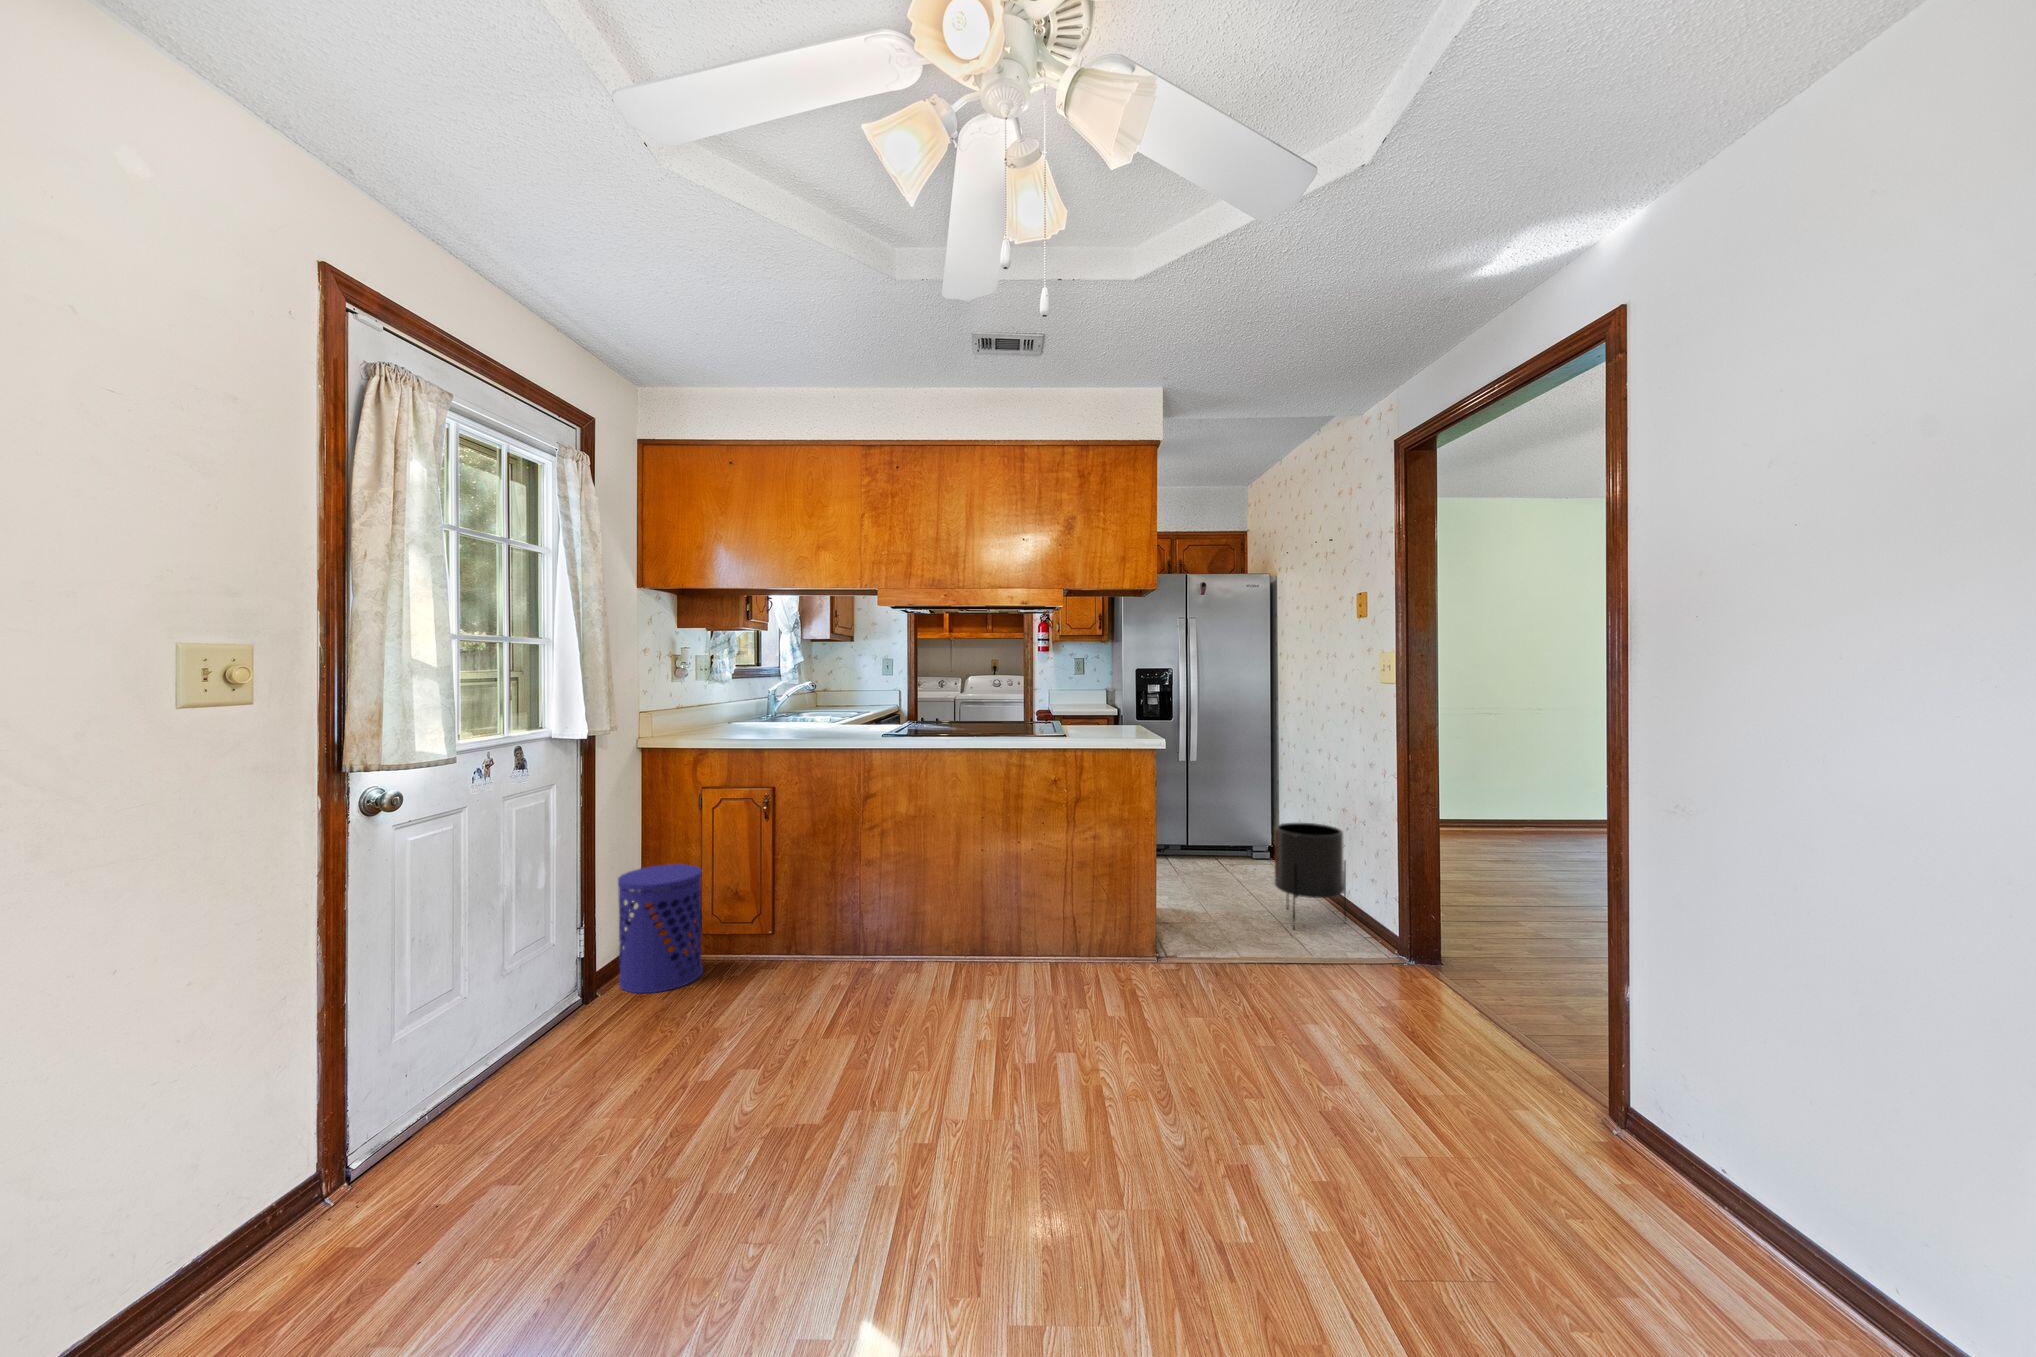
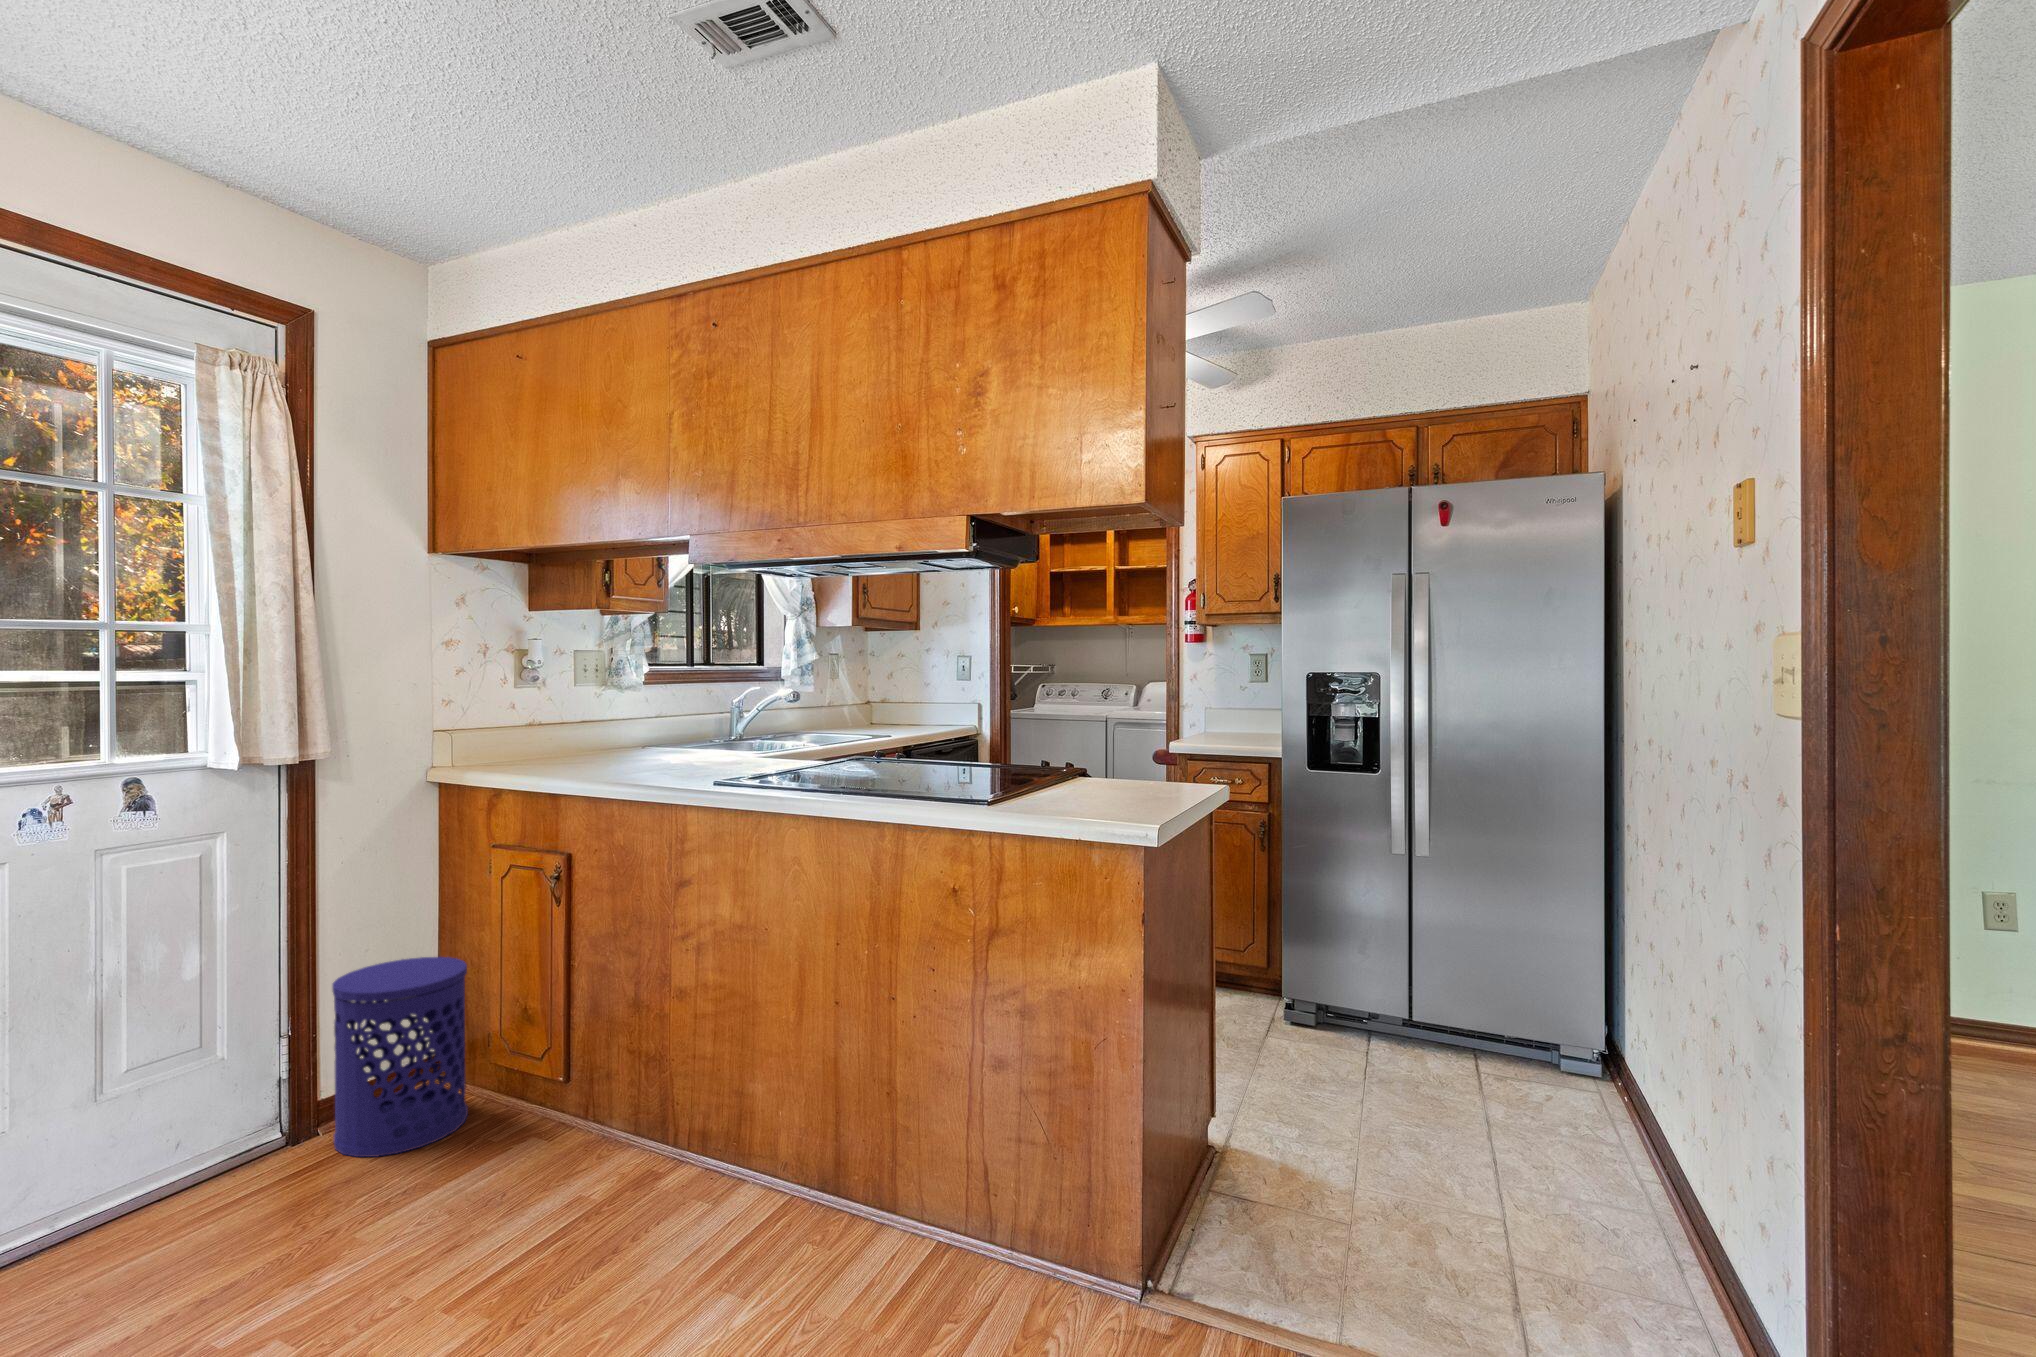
planter: present [1274,823,1346,928] -> none [1512,1018,1700,1295]

